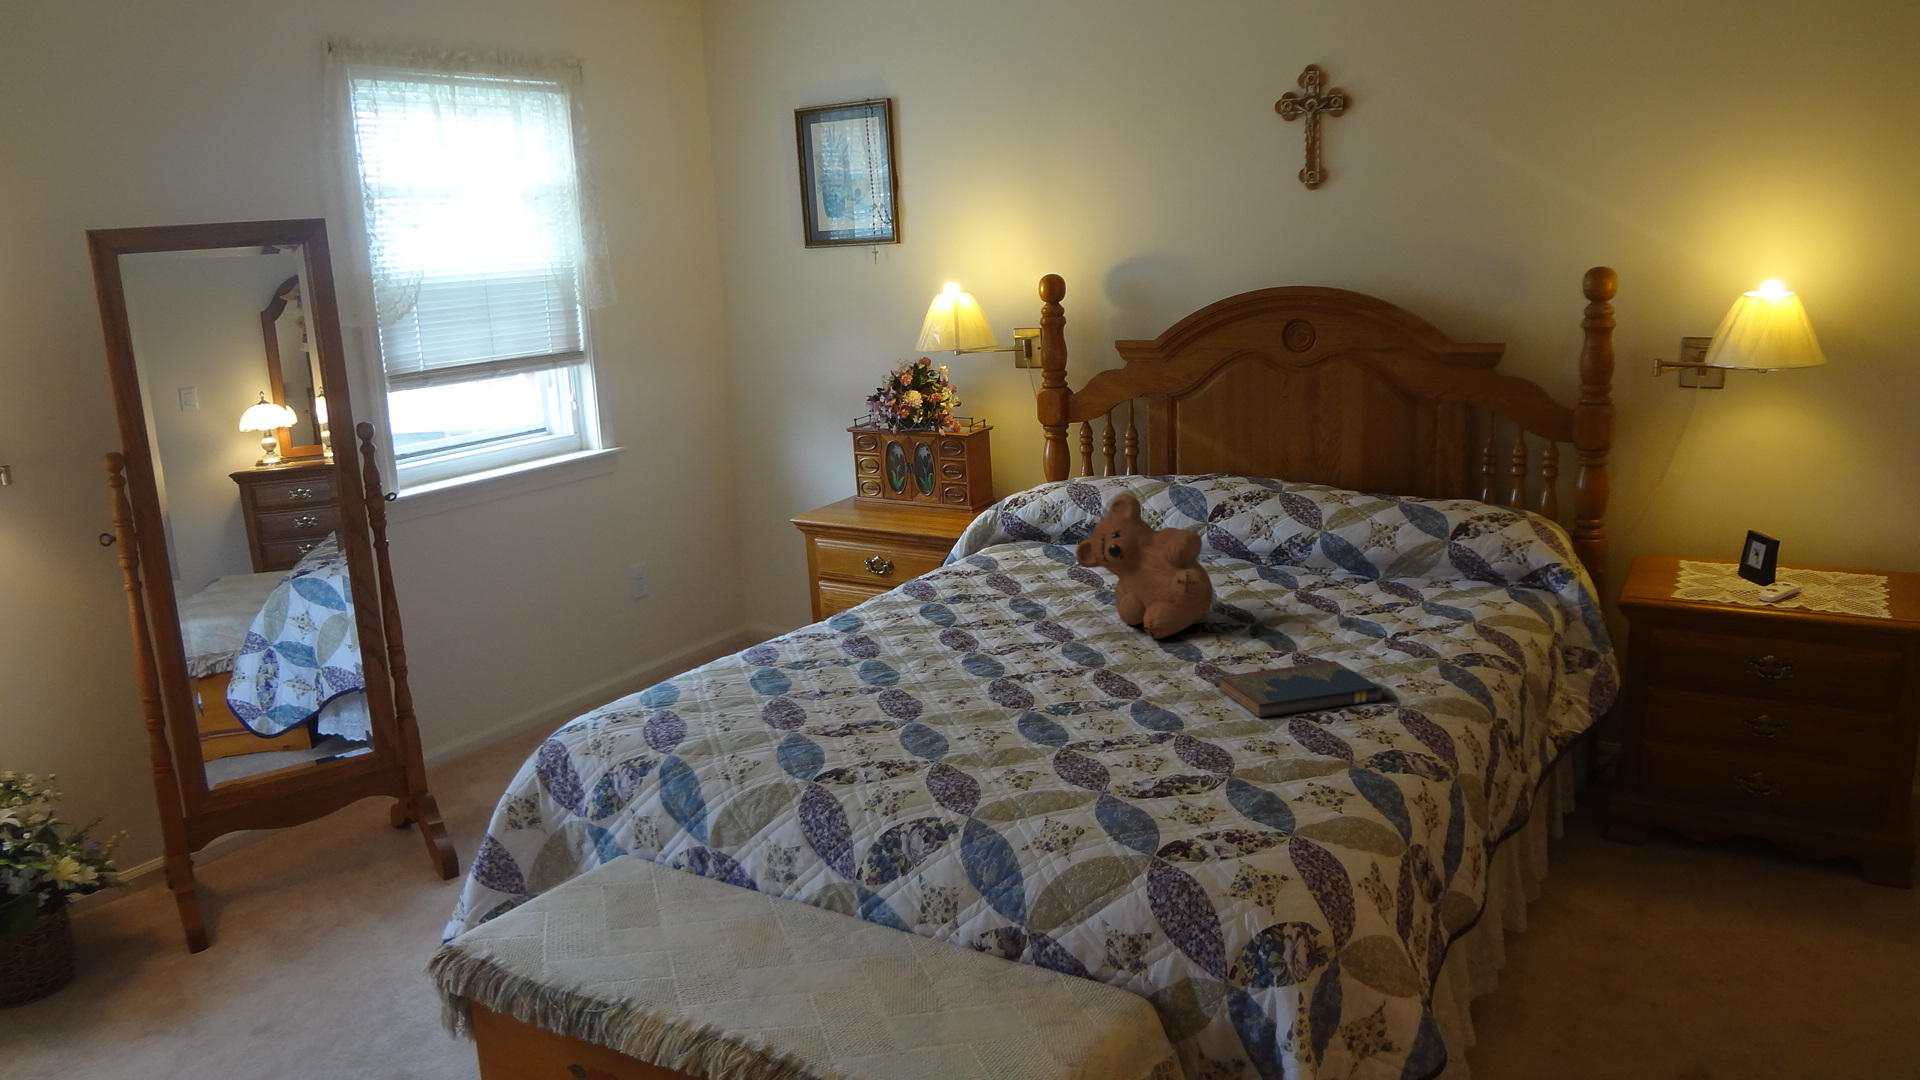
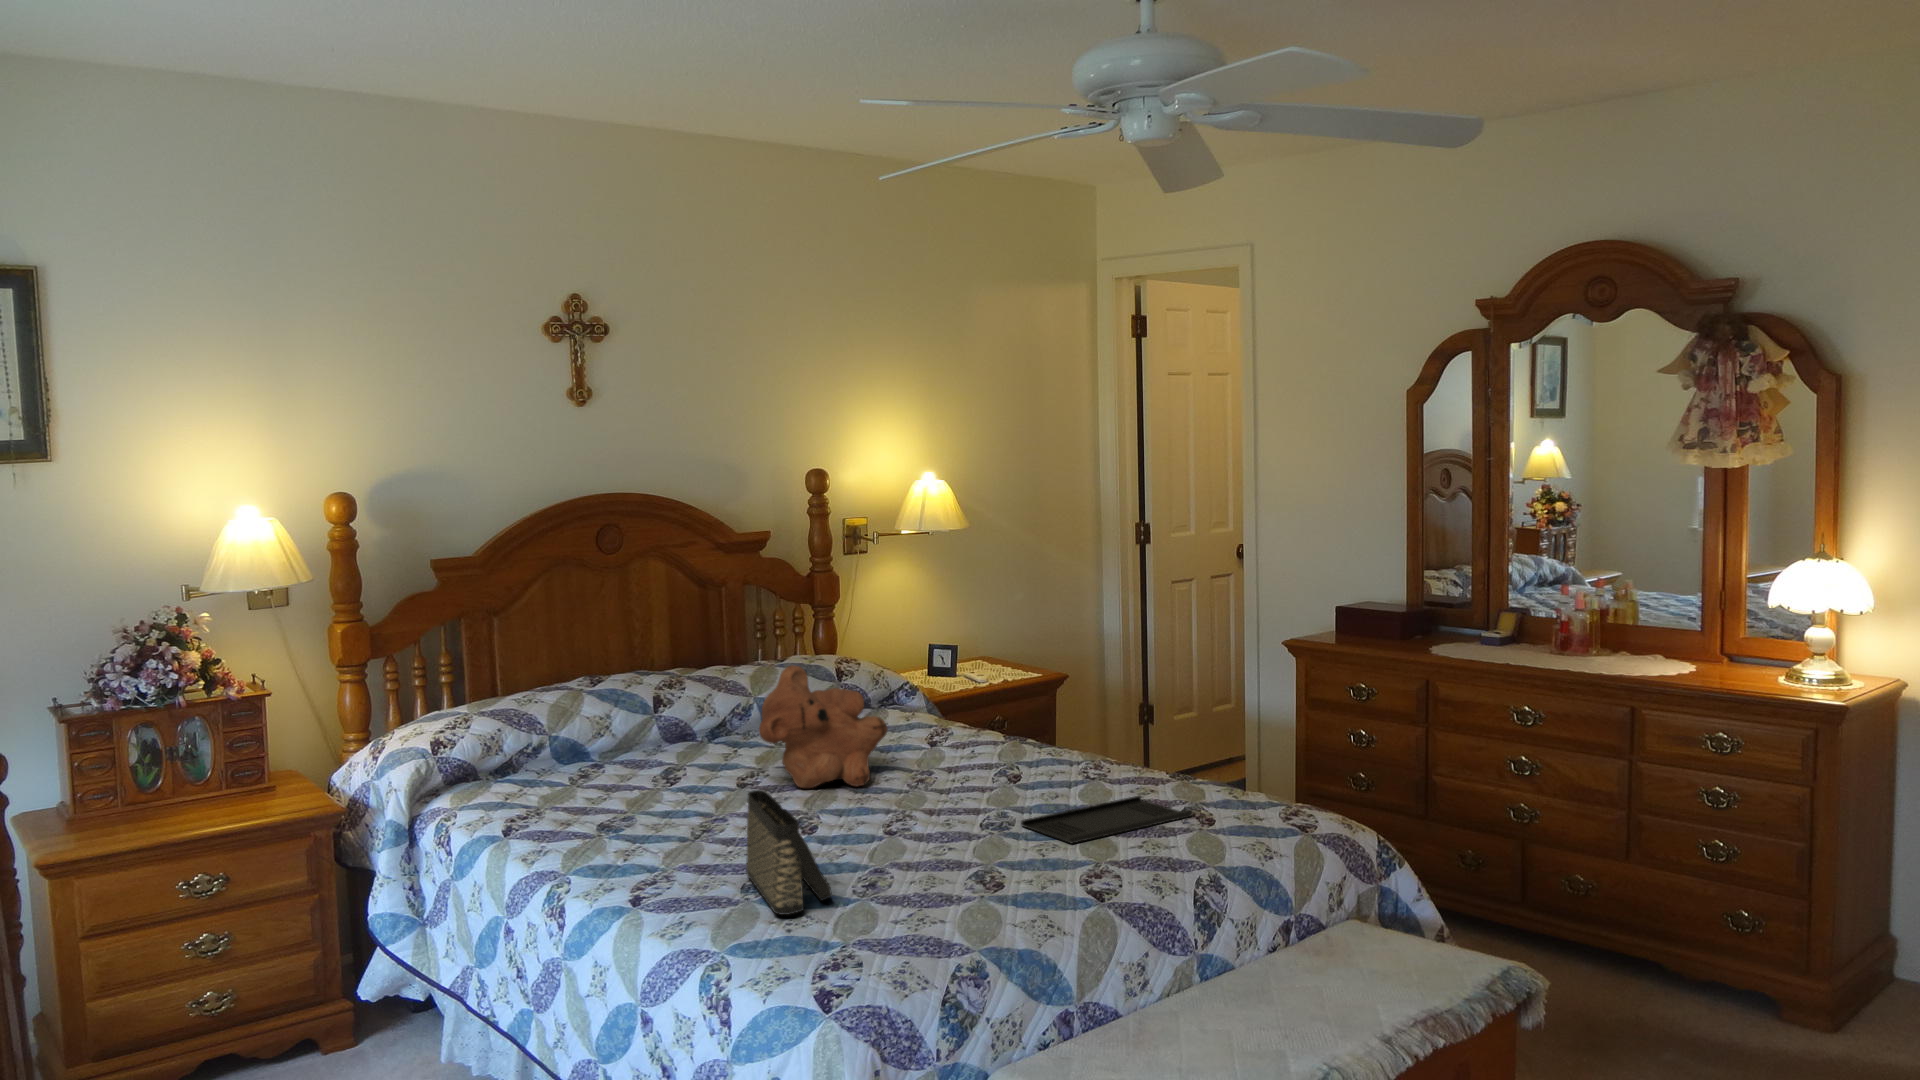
handbag: none [727,584,872,687] -> present [746,790,832,915]
hardcover book: present [1219,661,1382,718] -> none [1001,752,1075,787]
tray: none [1011,712,1229,790] -> present [1021,796,1192,843]

